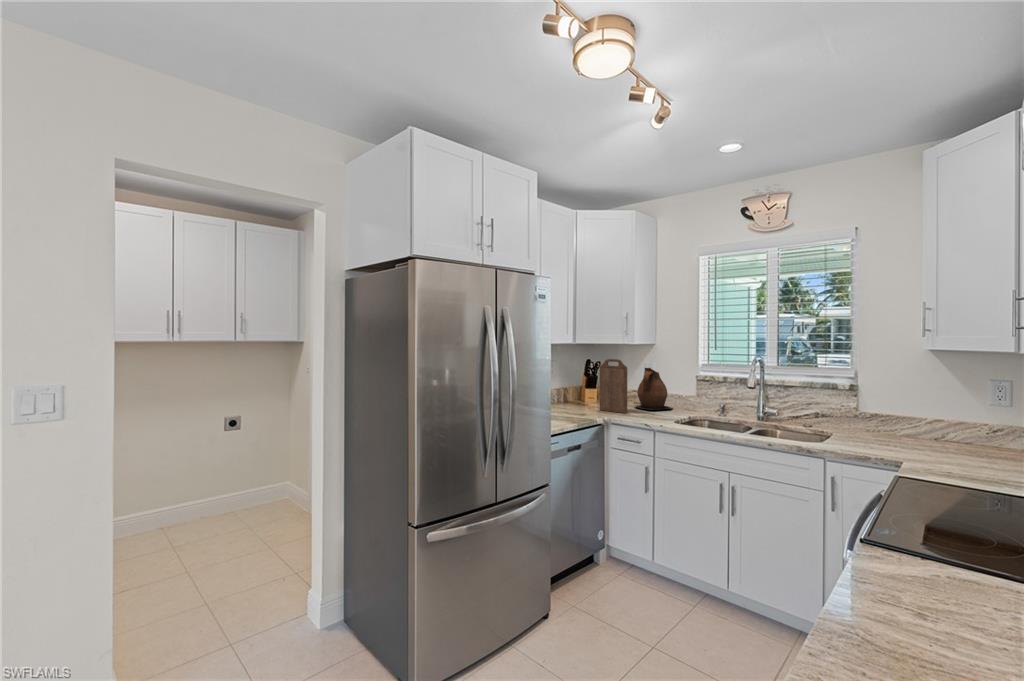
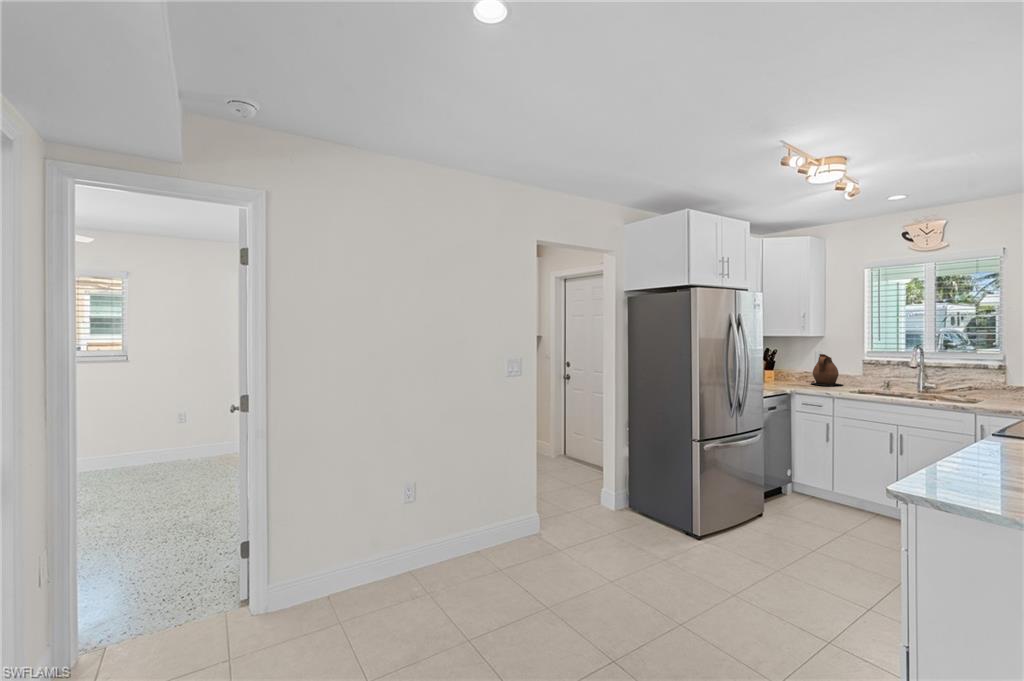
cutting board: present [600,359,627,413] -> none [782,347,807,387]

